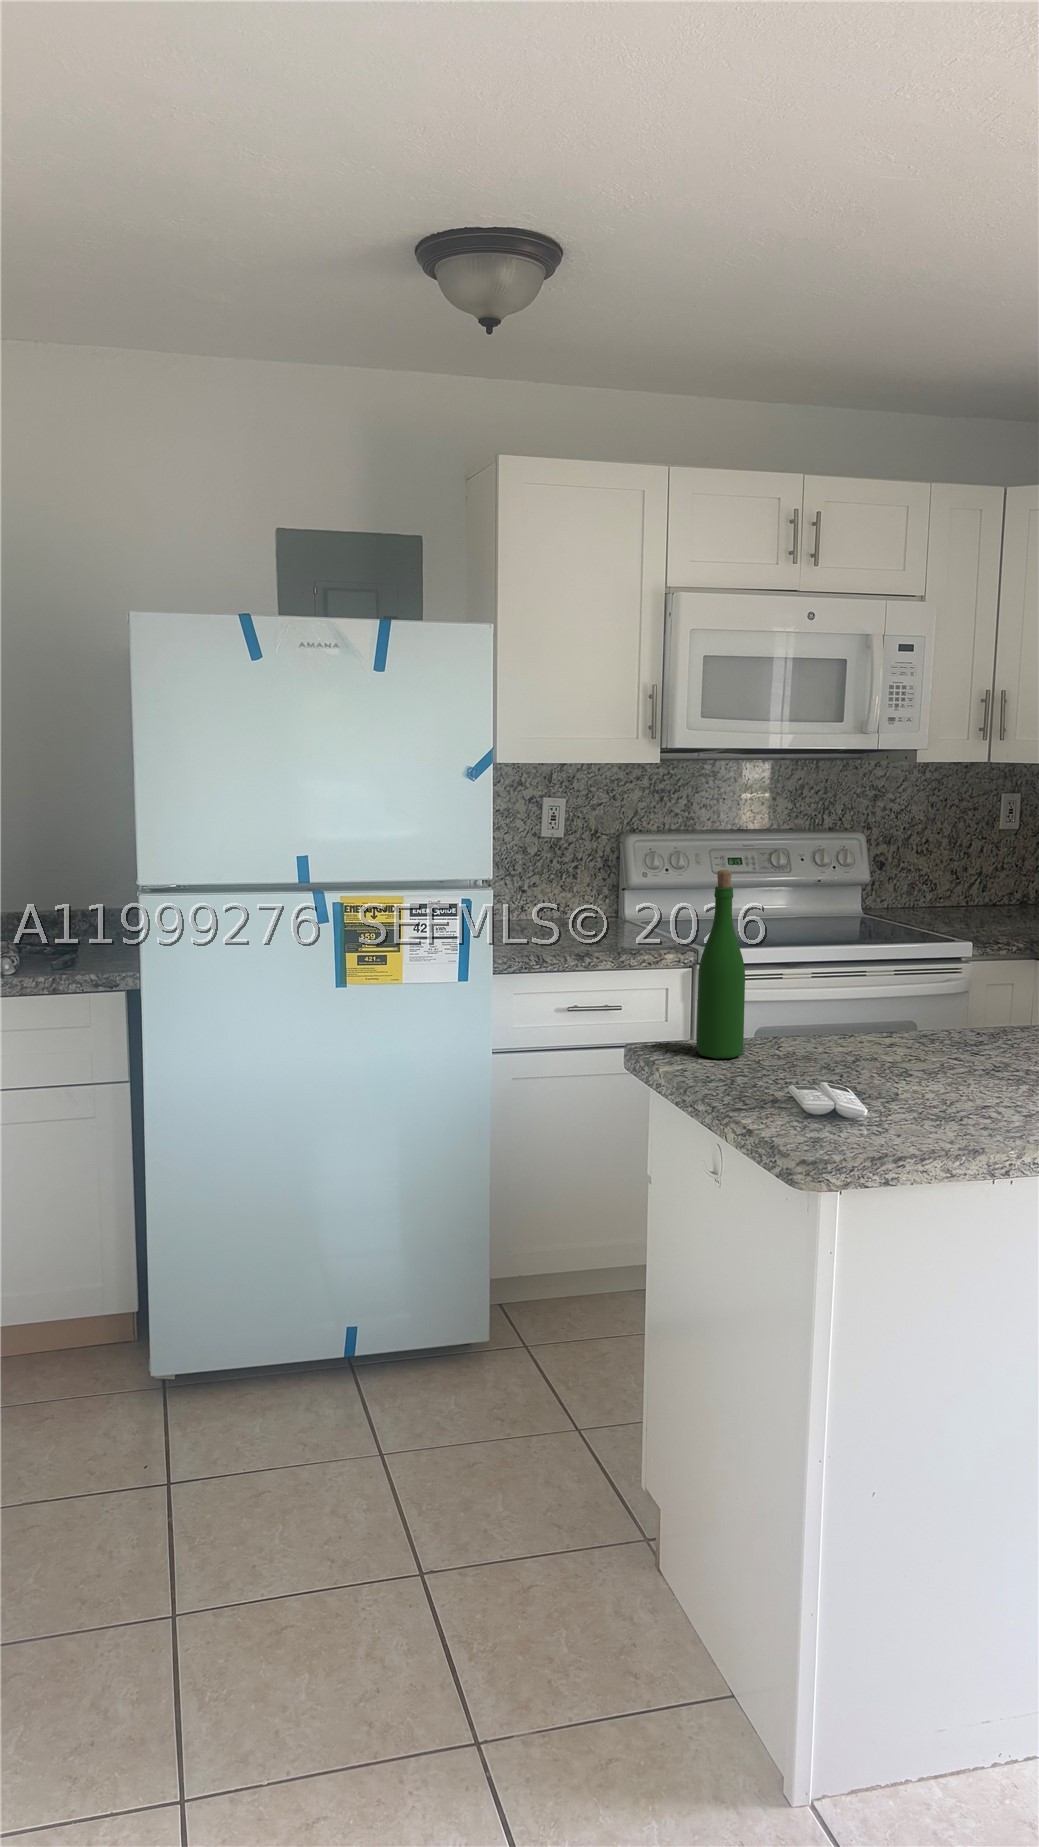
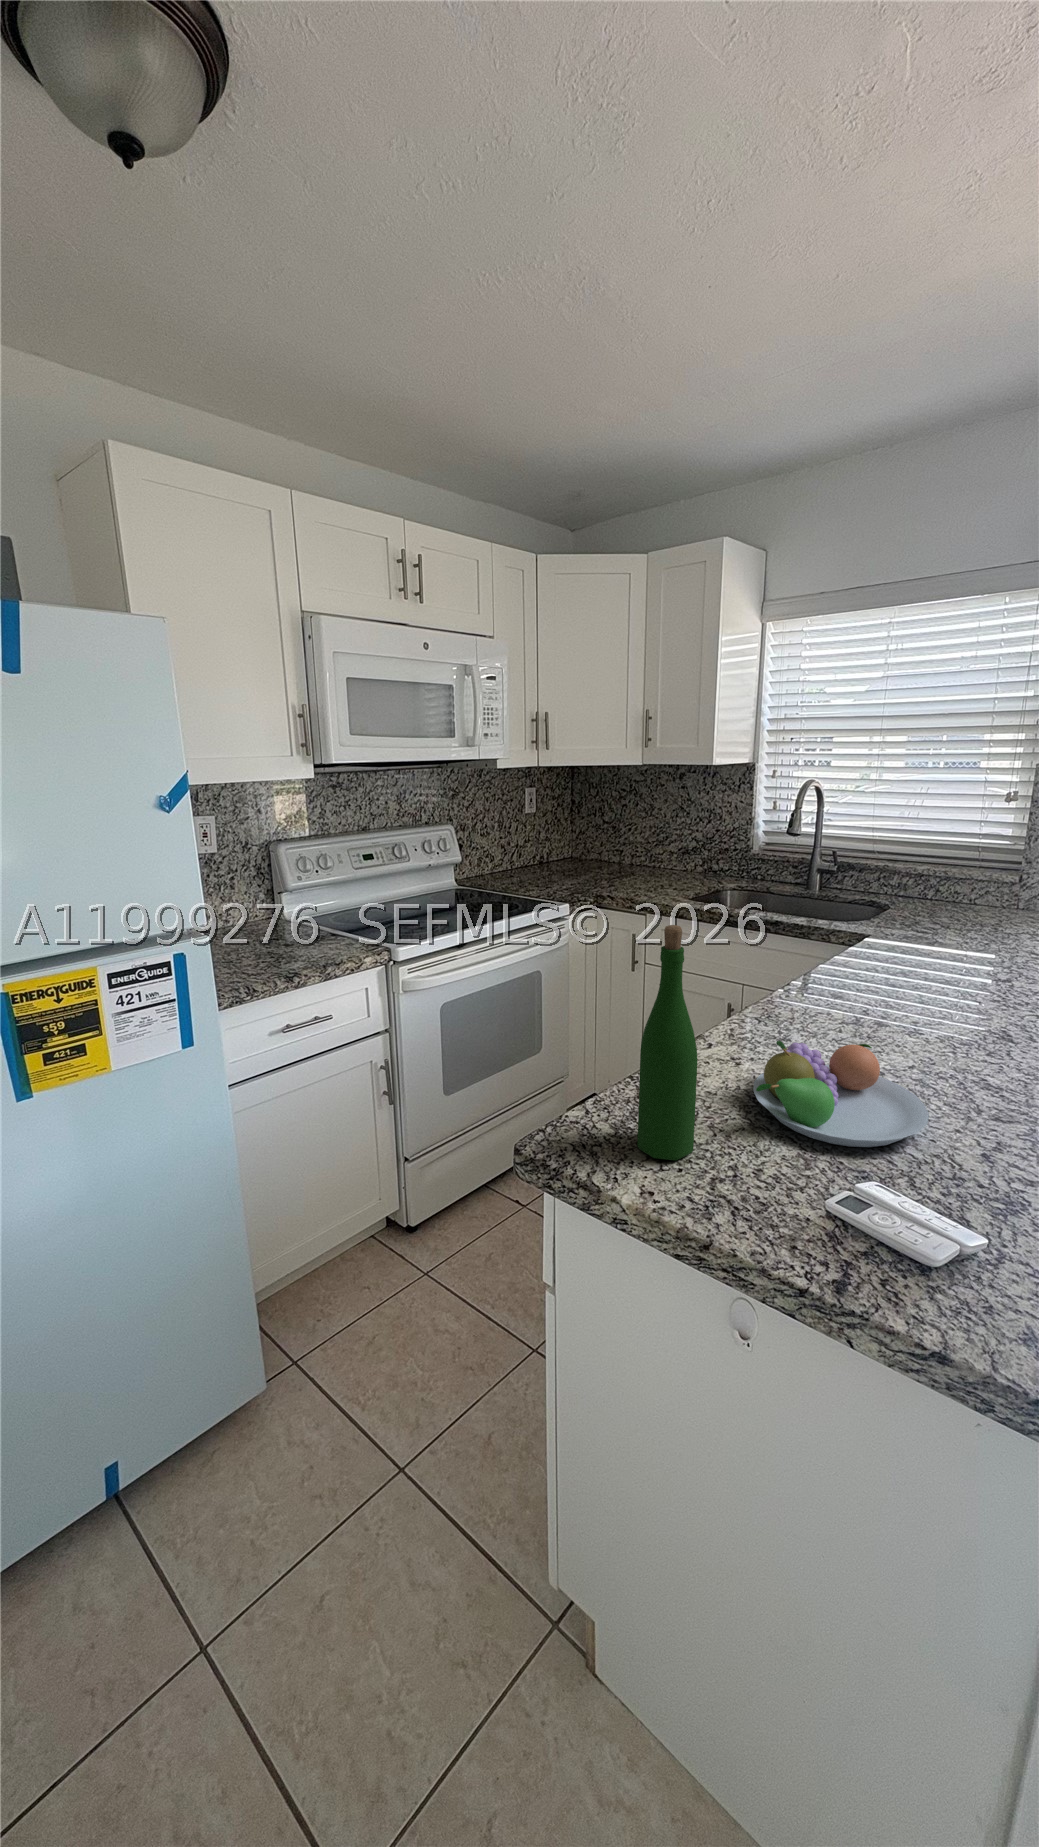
fruit bowl: none [808,1001,977,1083] -> present [753,1041,929,1147]

